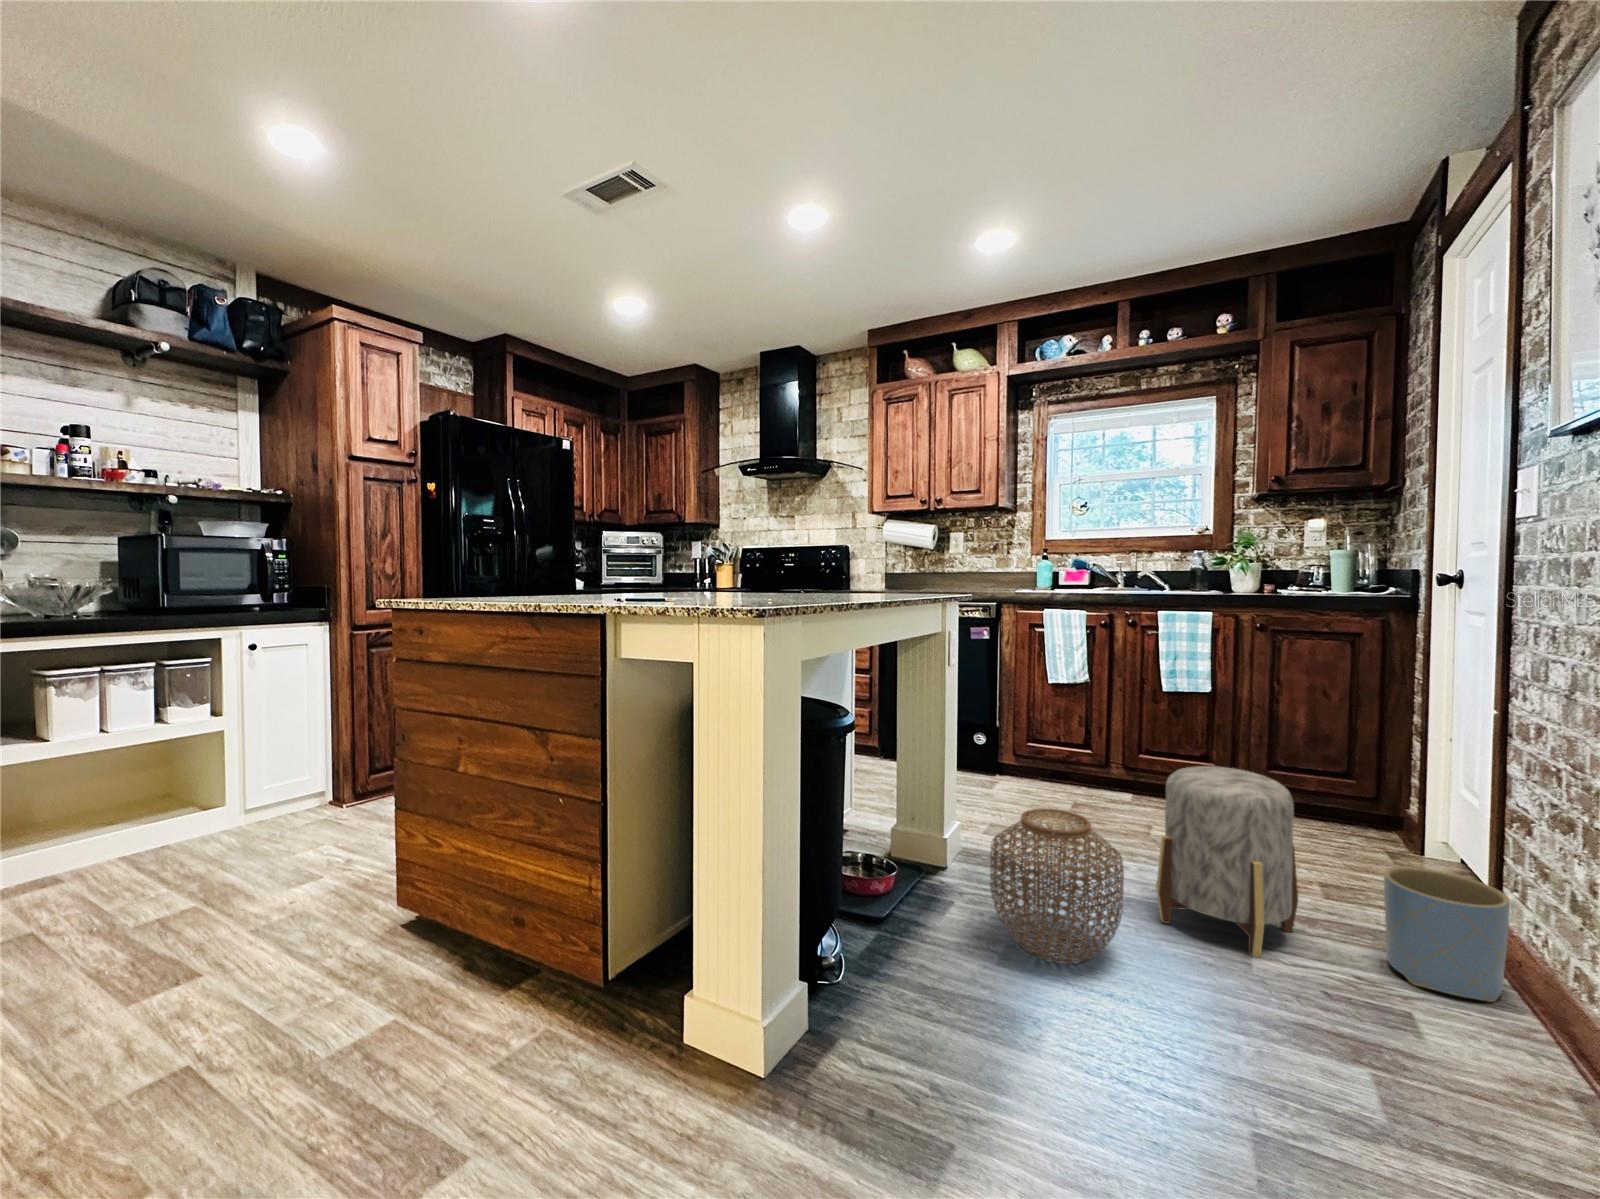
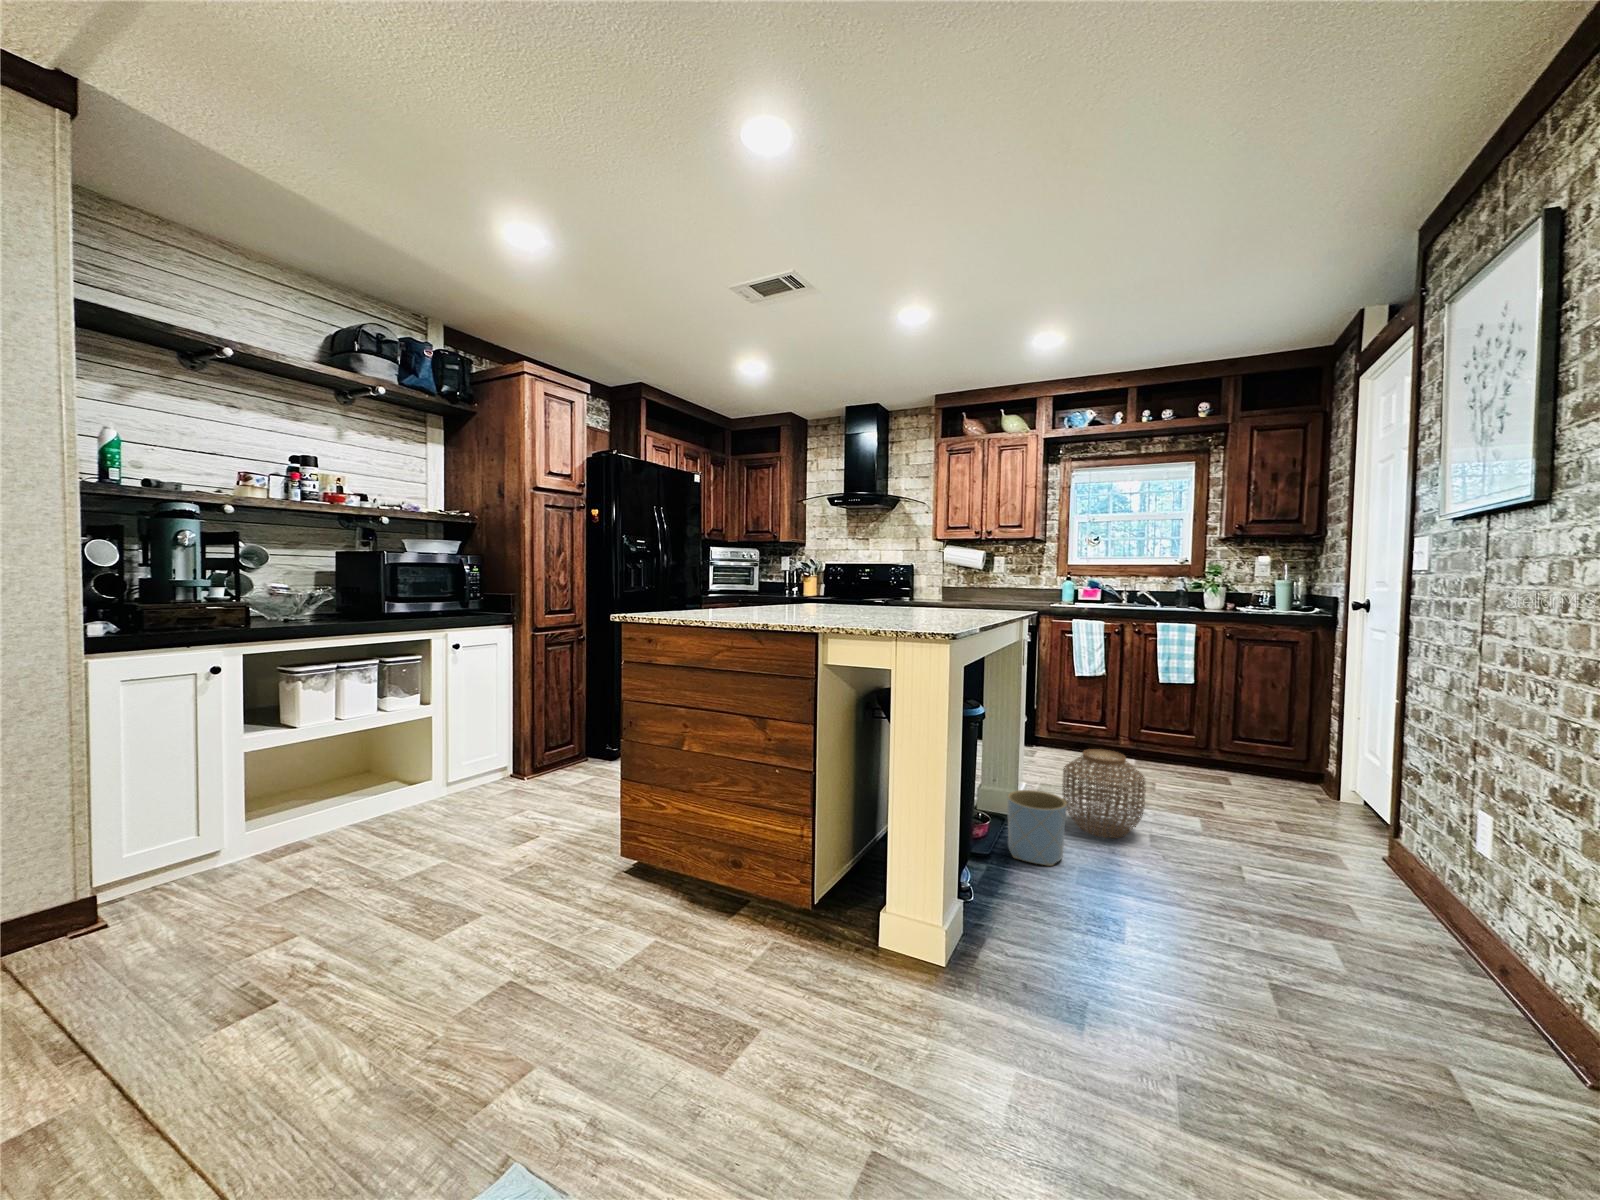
stool: present [1156,766,1298,957] -> none [1161,725,1248,836]
planter: present [1384,867,1510,1002] -> present [1008,790,1067,866]

